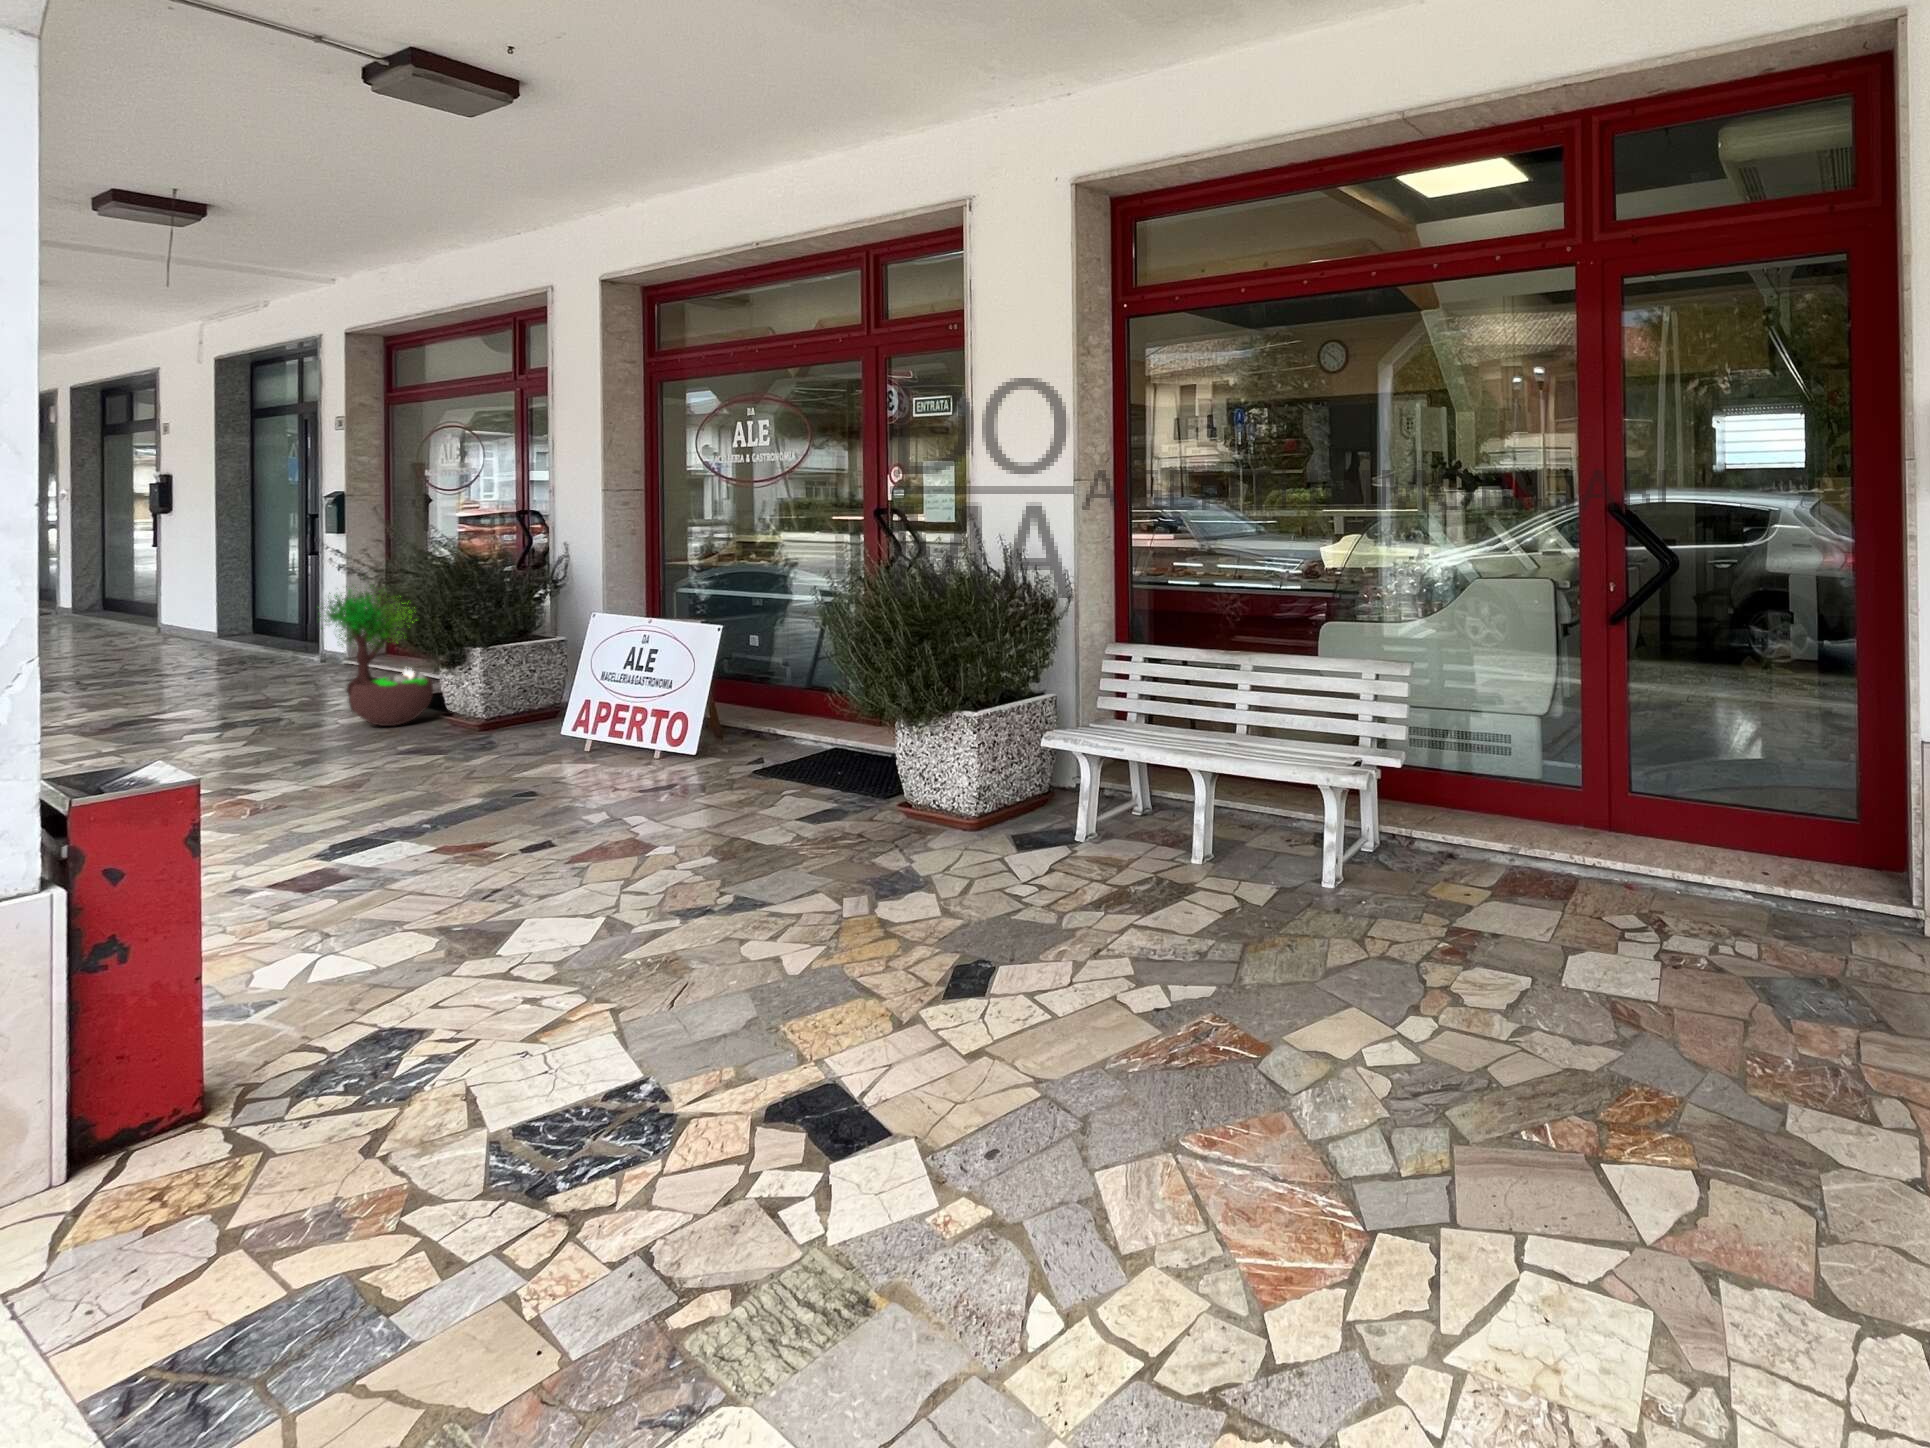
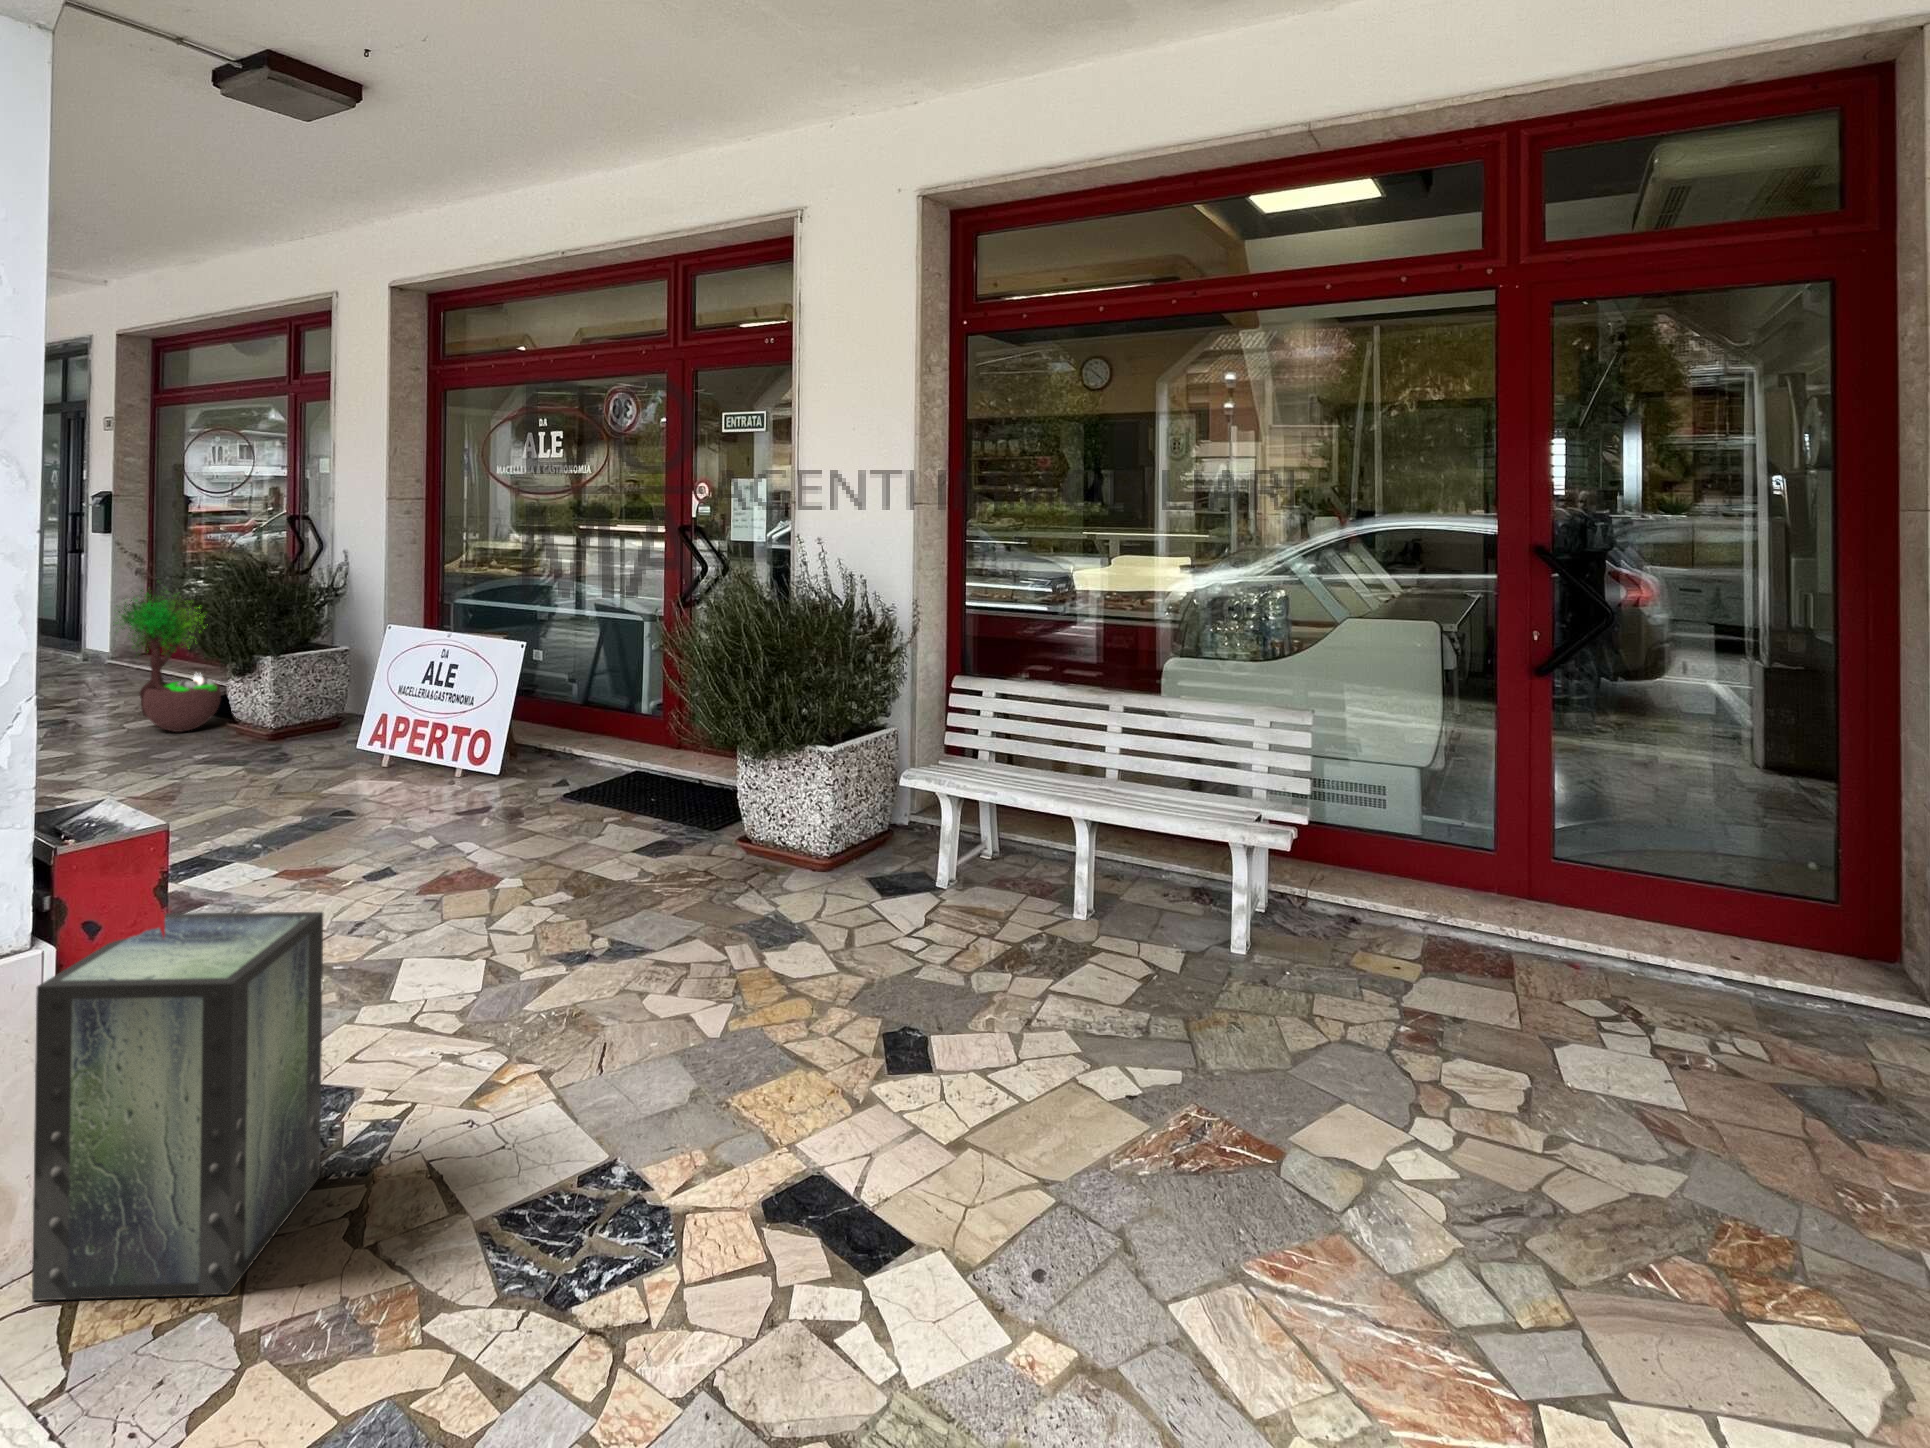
storage box: none [39,859,361,1211] -> present [32,912,323,1301]

